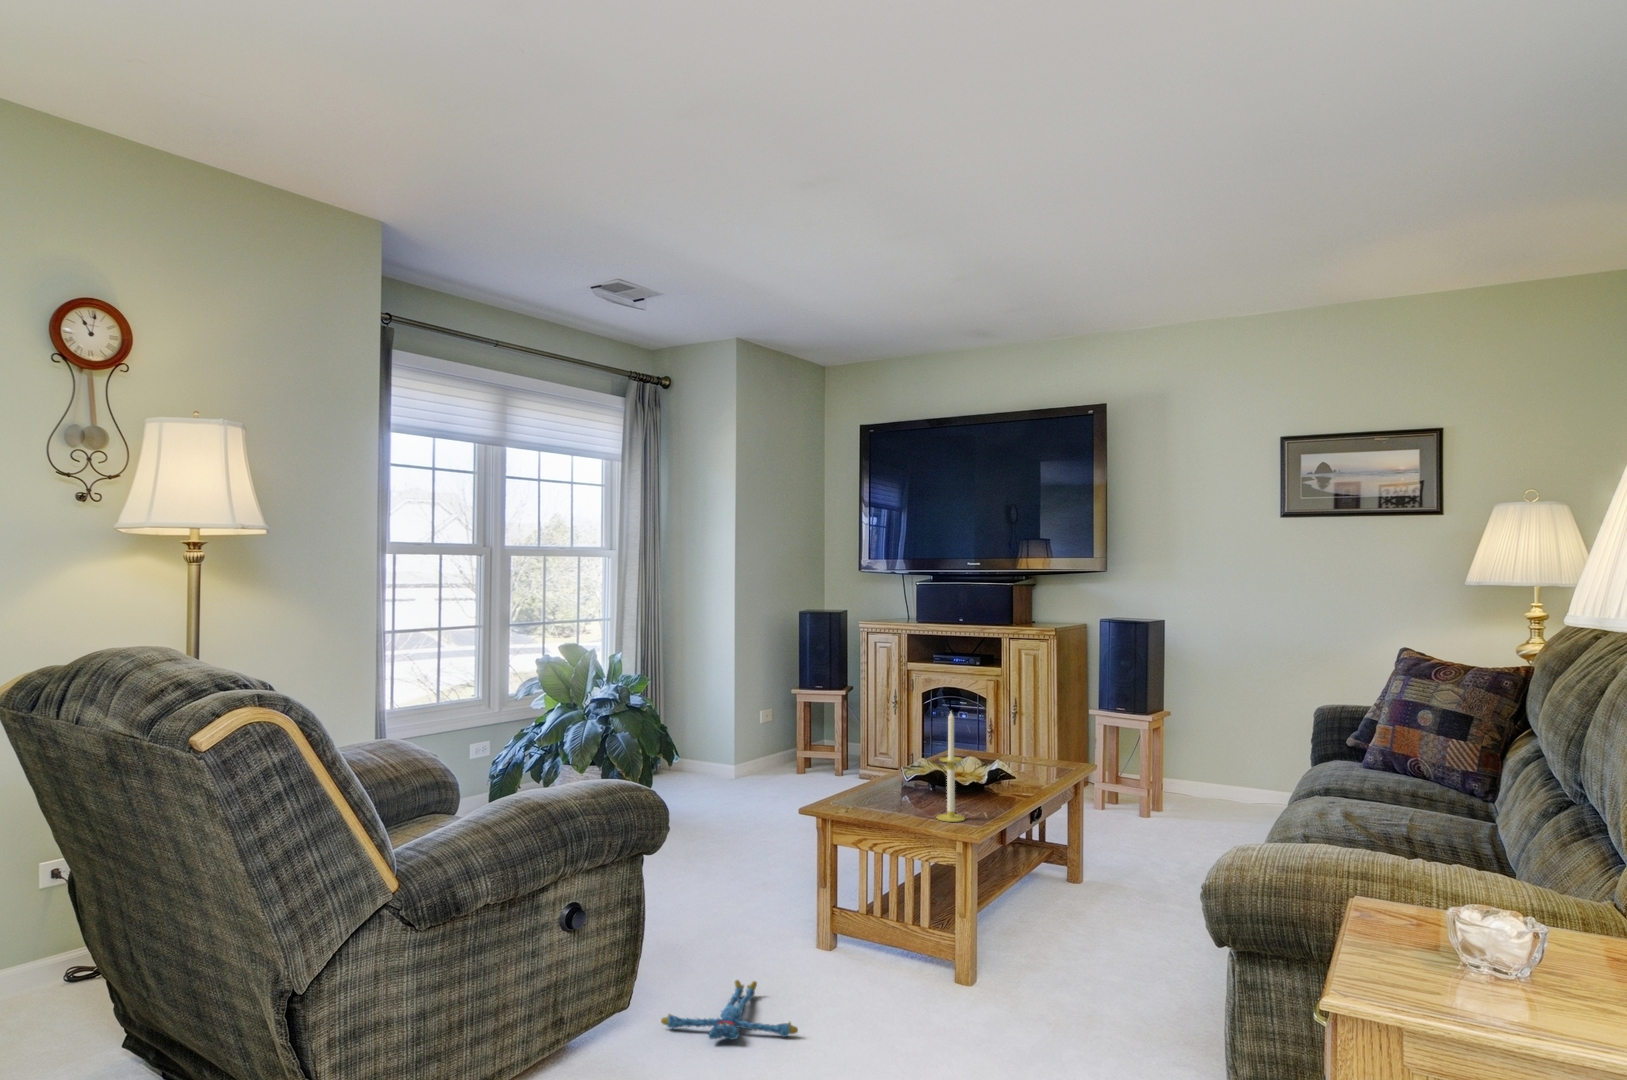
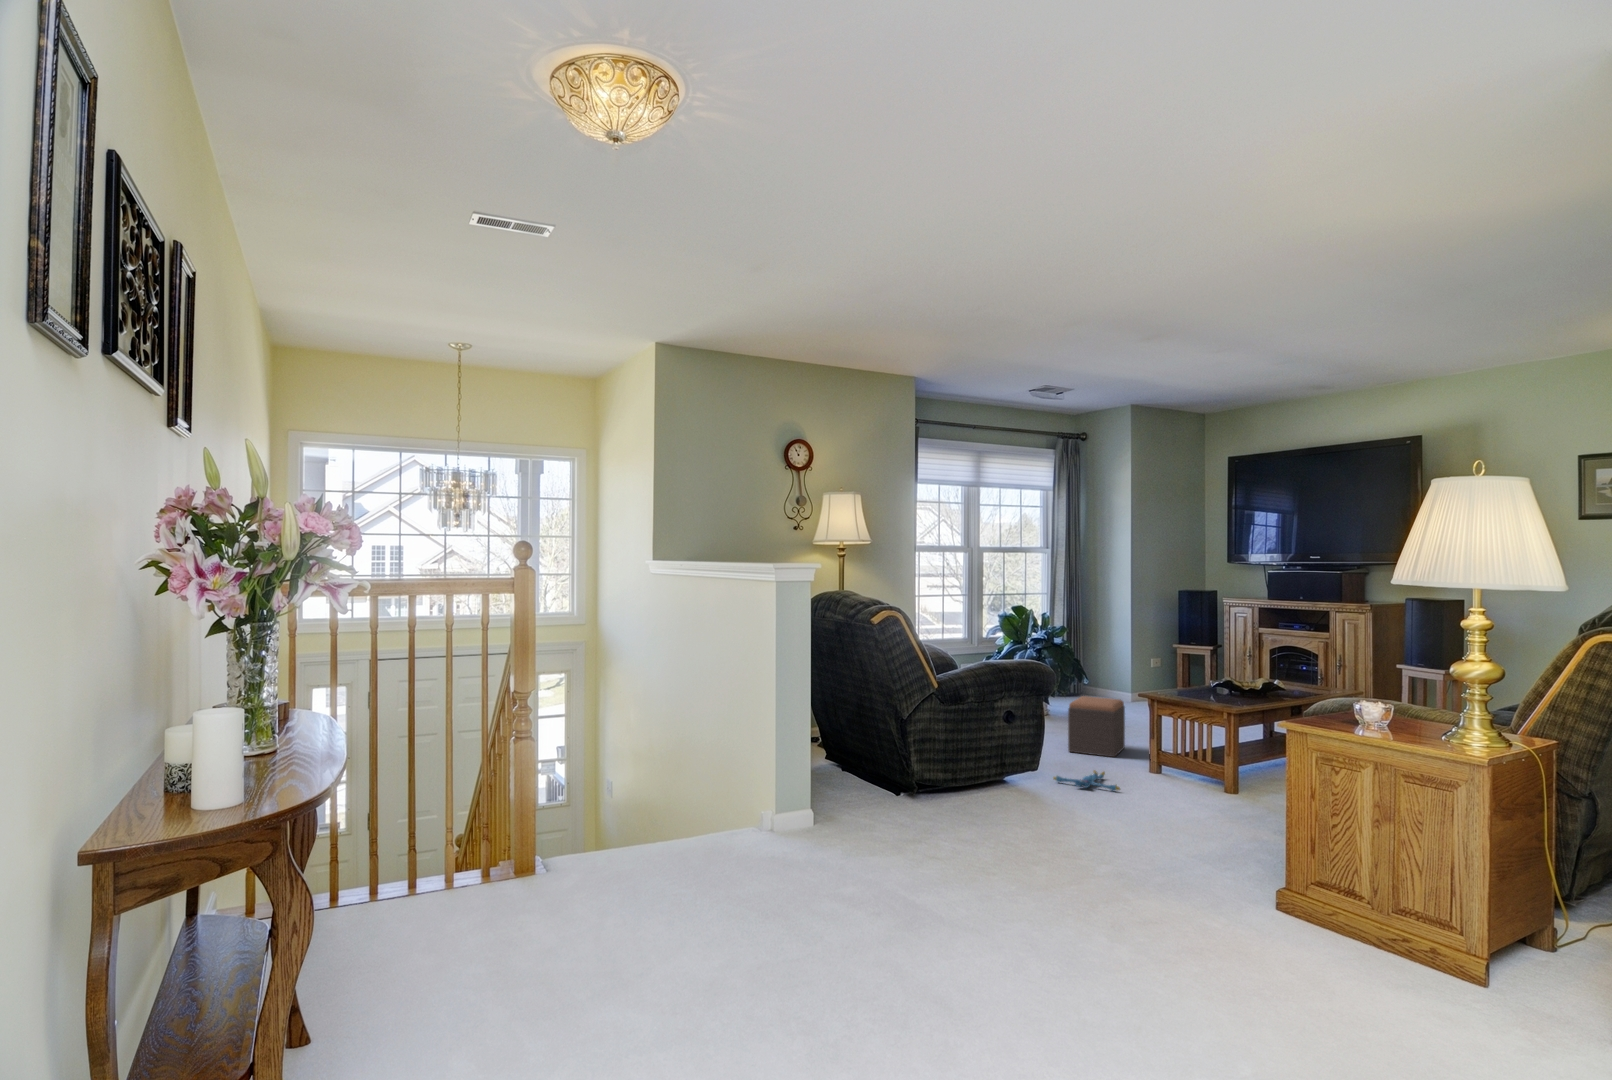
candle: present [937,712,965,822] -> none [1214,641,1232,704]
footstool: none [672,809,763,923] -> present [1068,696,1125,757]

